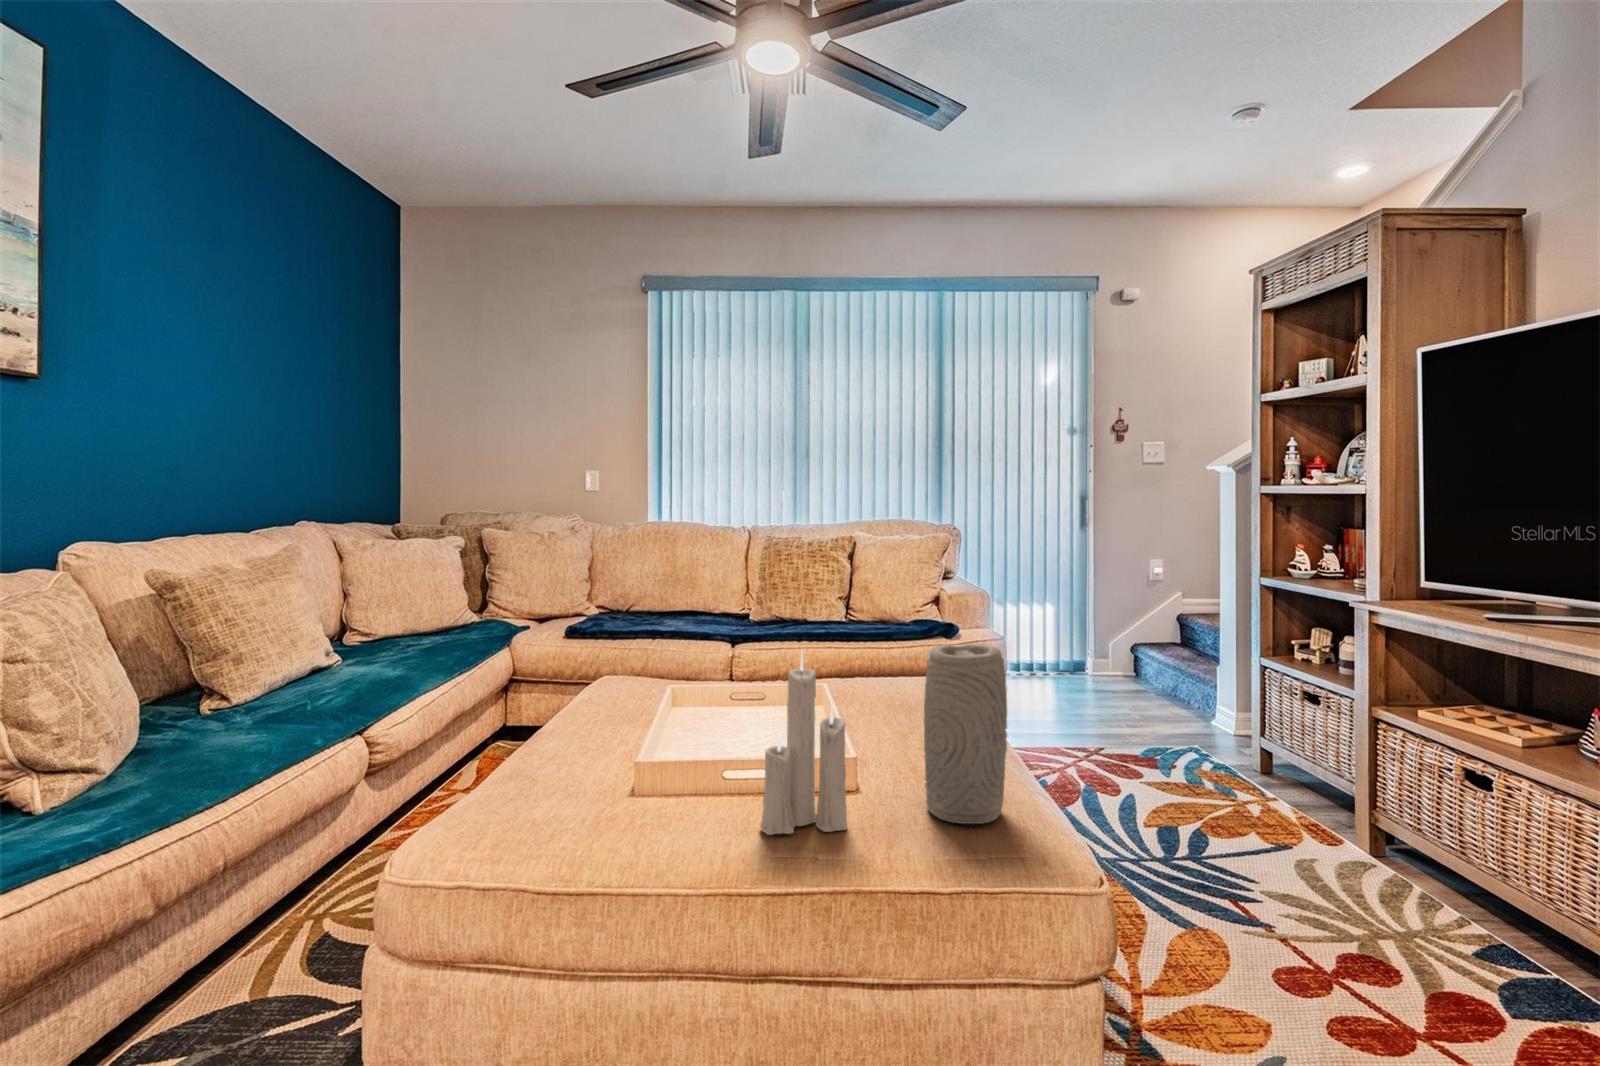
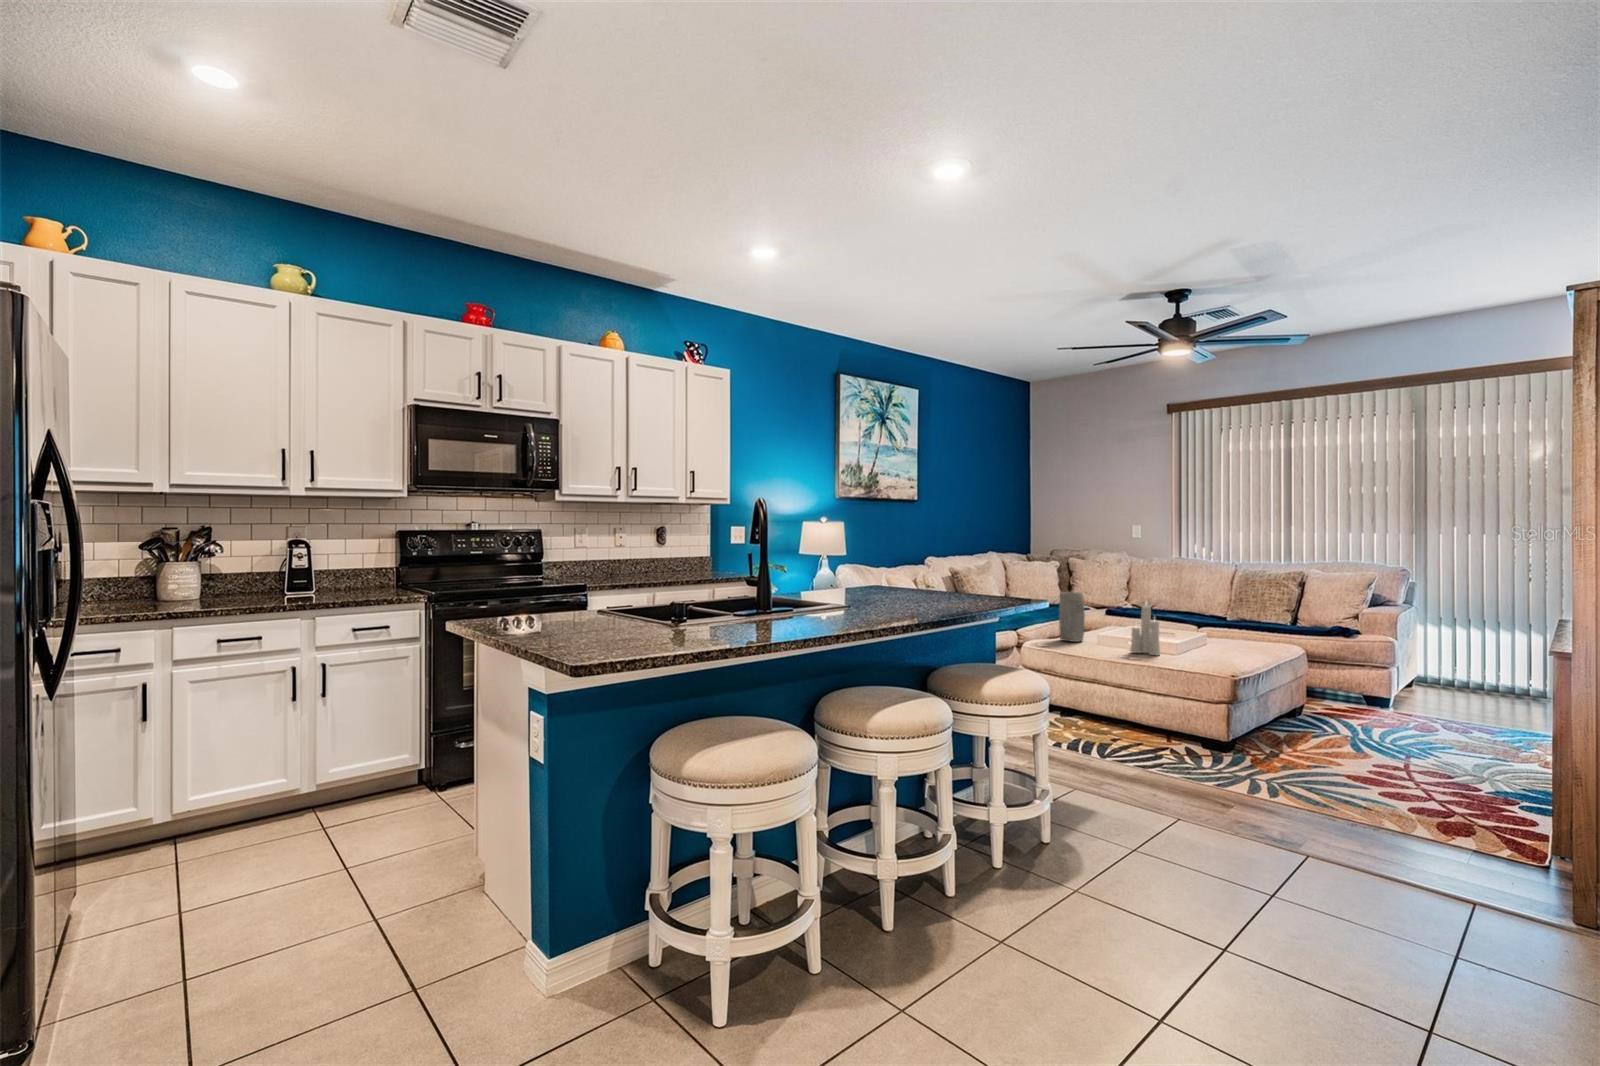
vase: present [924,644,1007,824] -> present [1059,592,1085,642]

